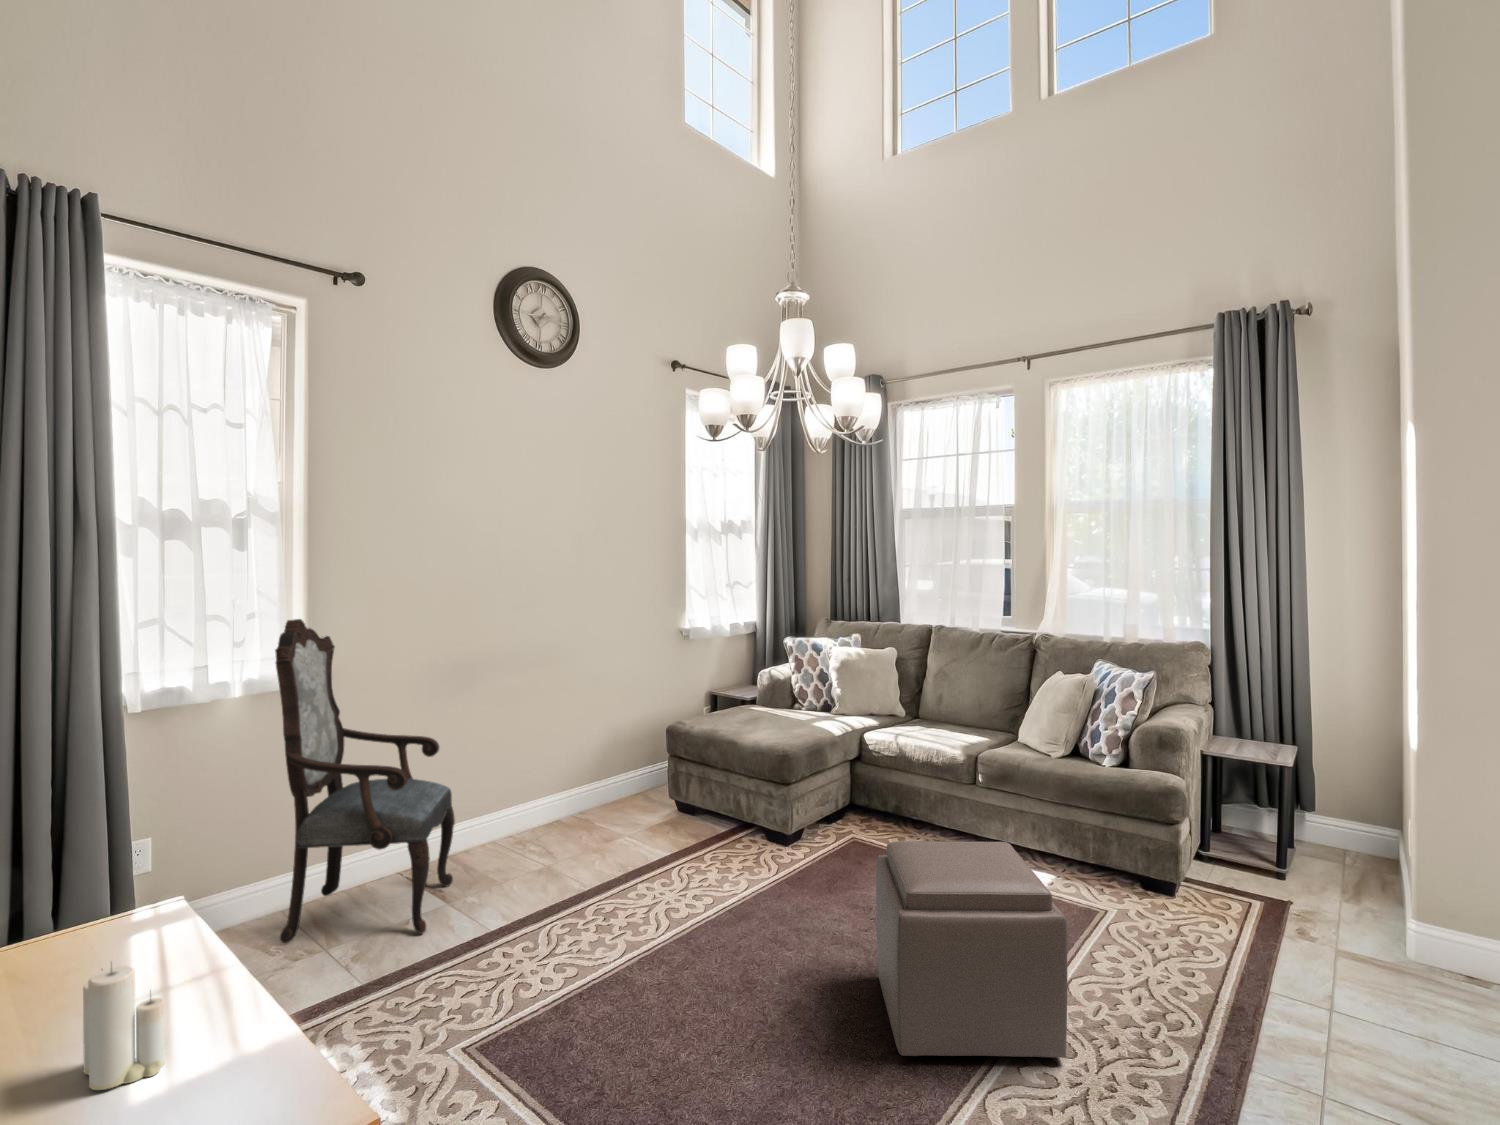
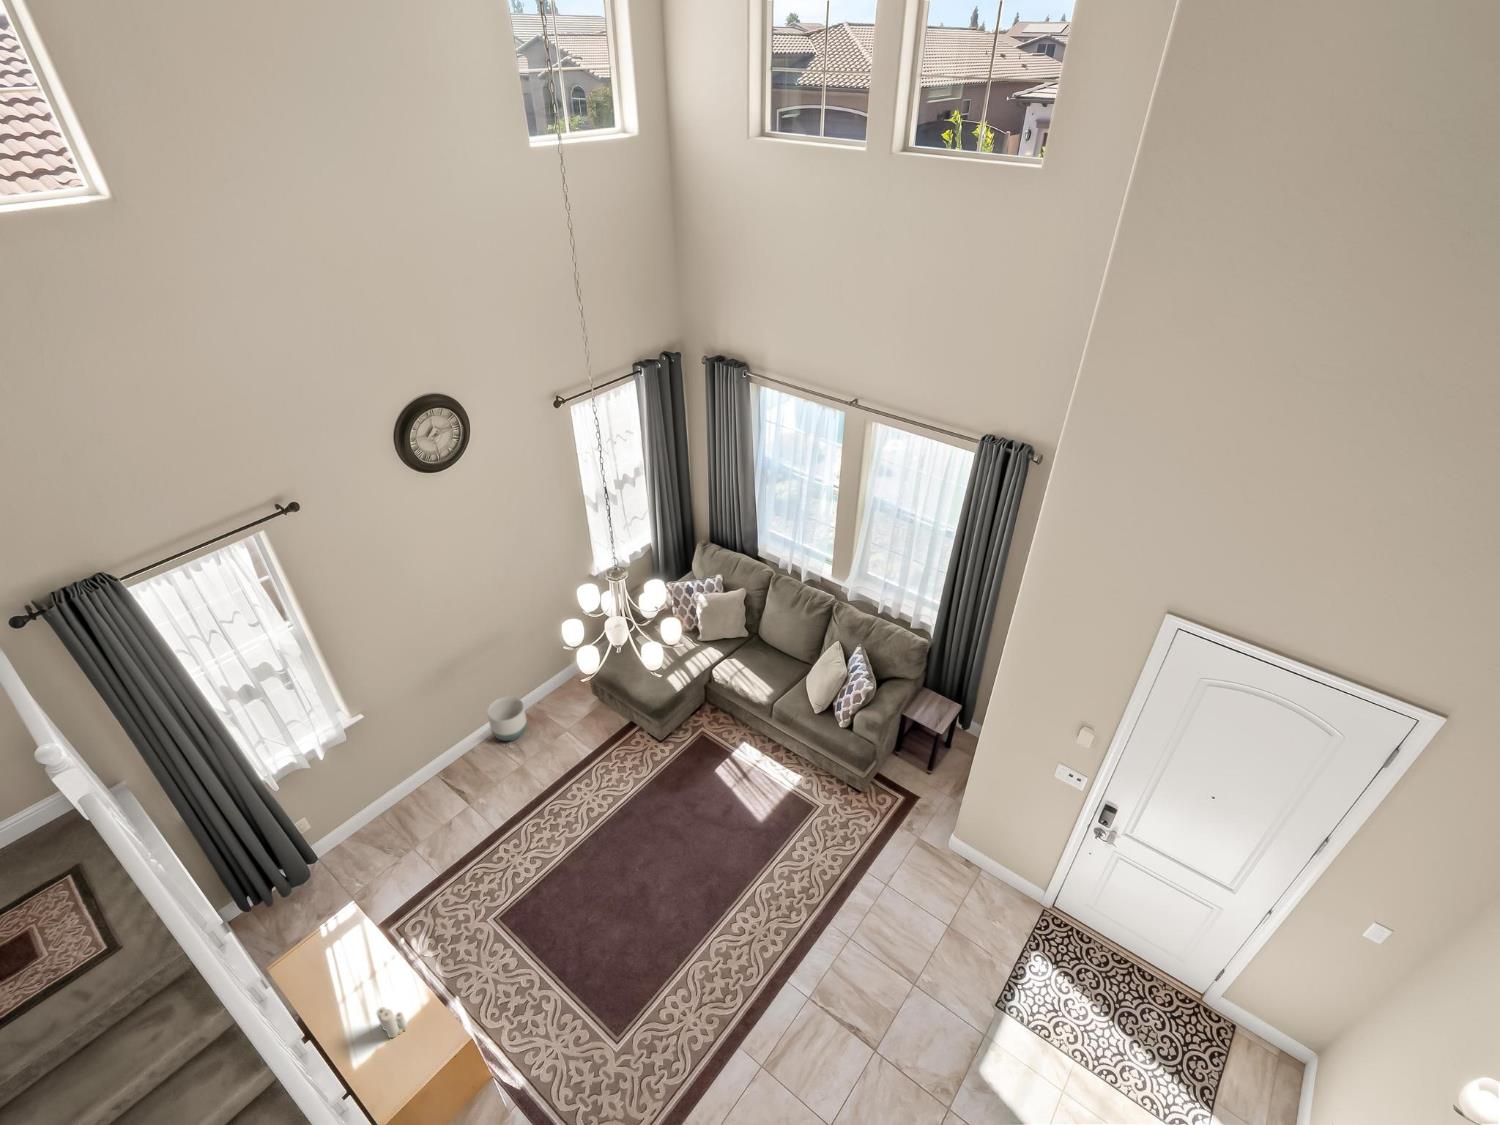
armchair: present [275,619,455,943] -> none [345,685,468,841]
planter: none [505,775,565,844] -> present [487,696,527,741]
ottoman: present [876,841,1068,1058] -> none [681,827,756,925]

